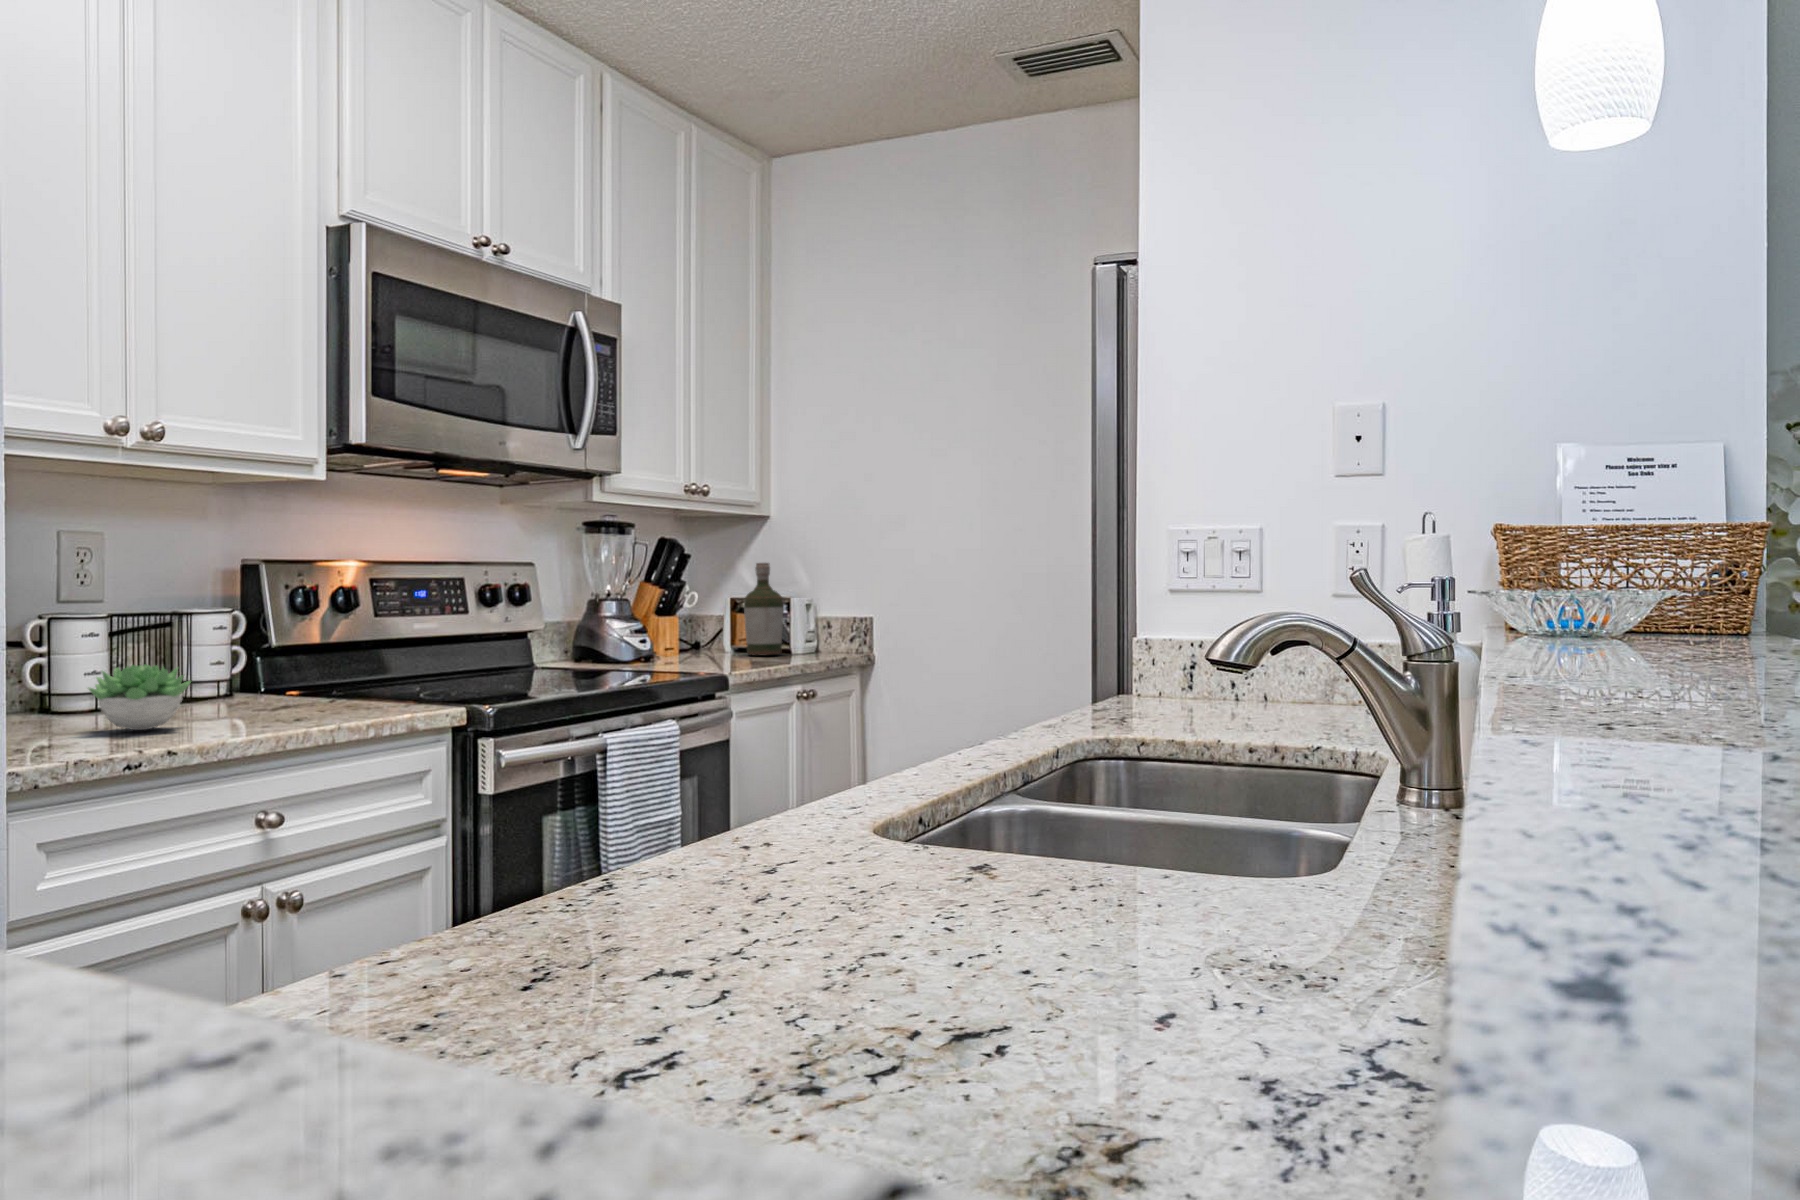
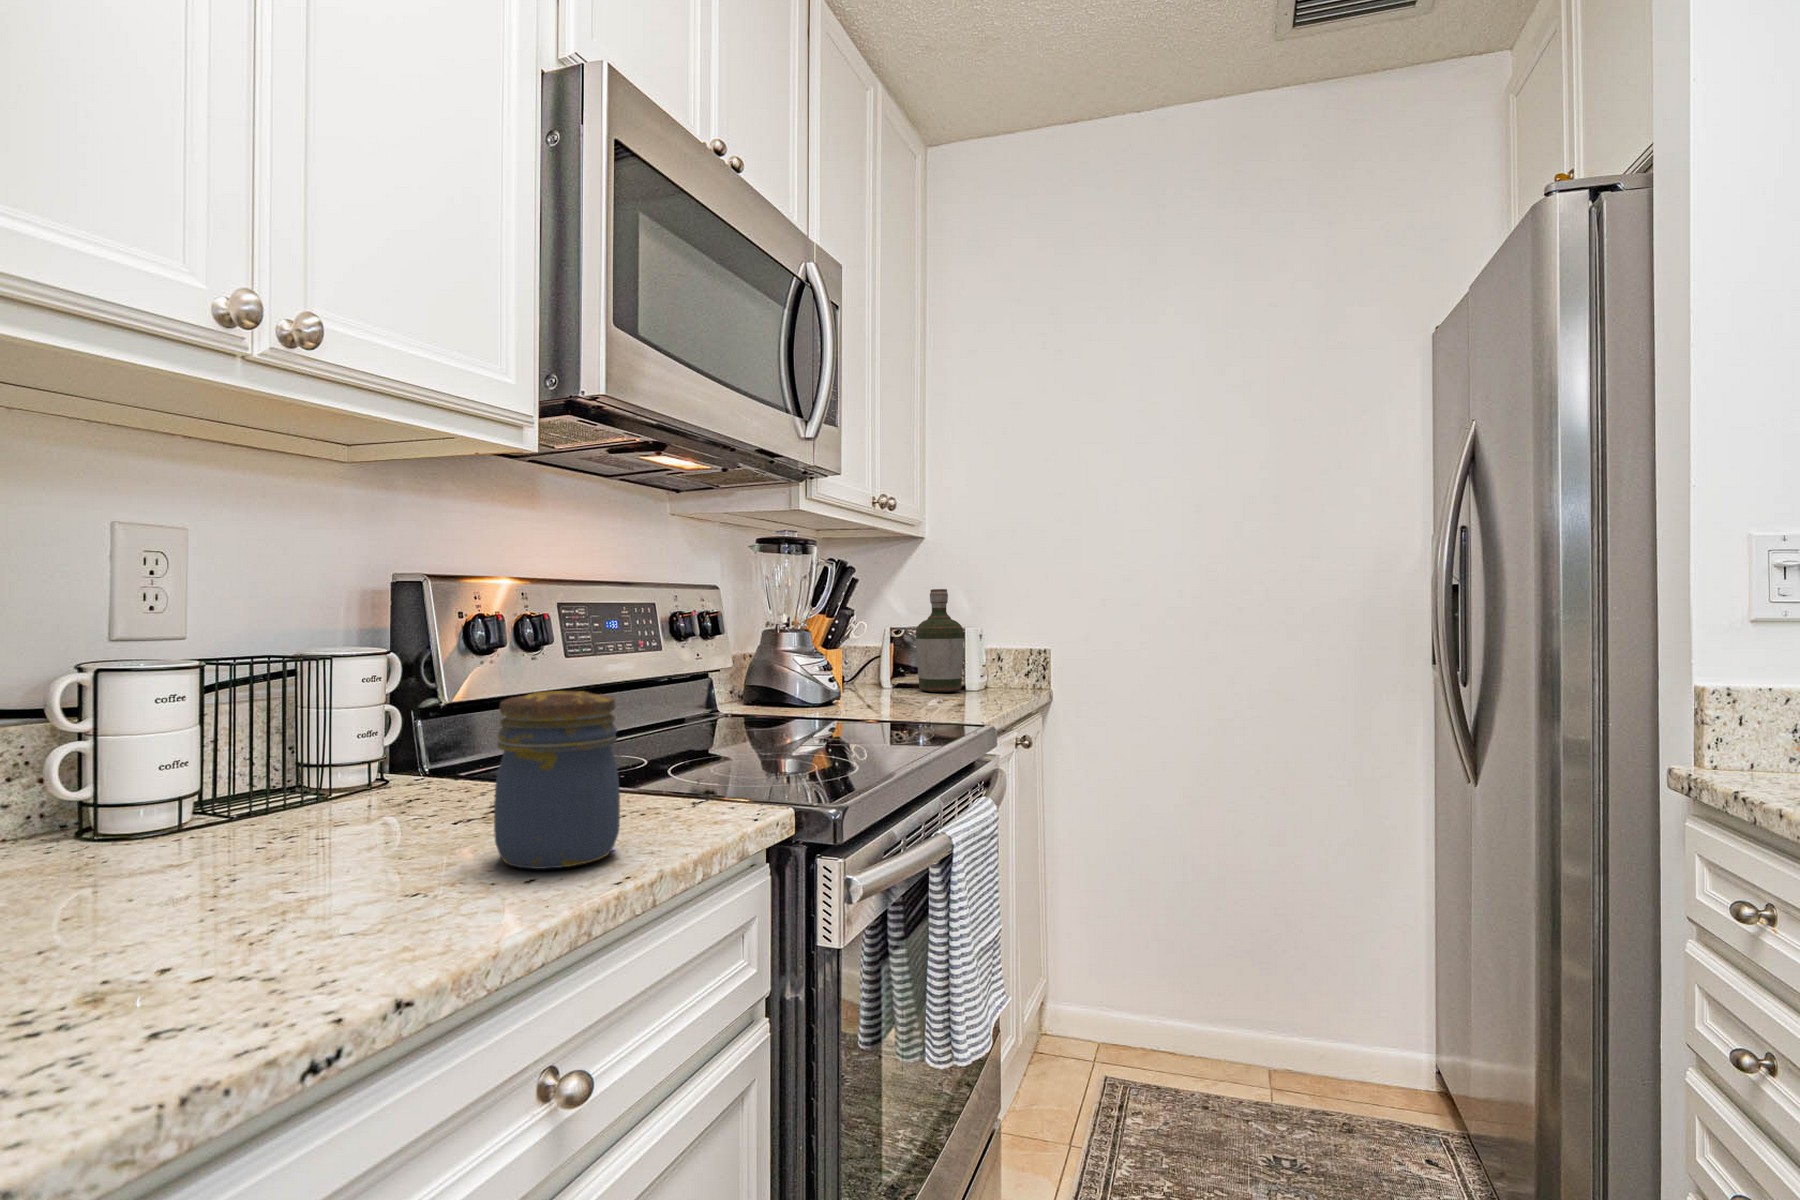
jar: none [250,631,325,724] -> present [494,691,620,869]
succulent plant: present [89,664,190,730] -> none [180,767,393,907]

